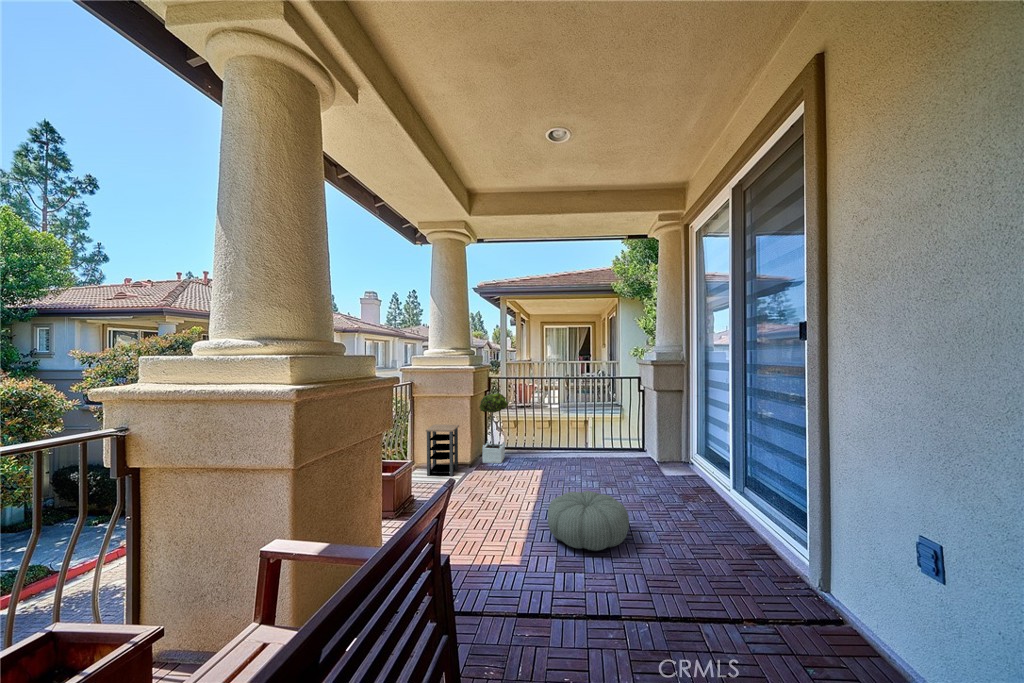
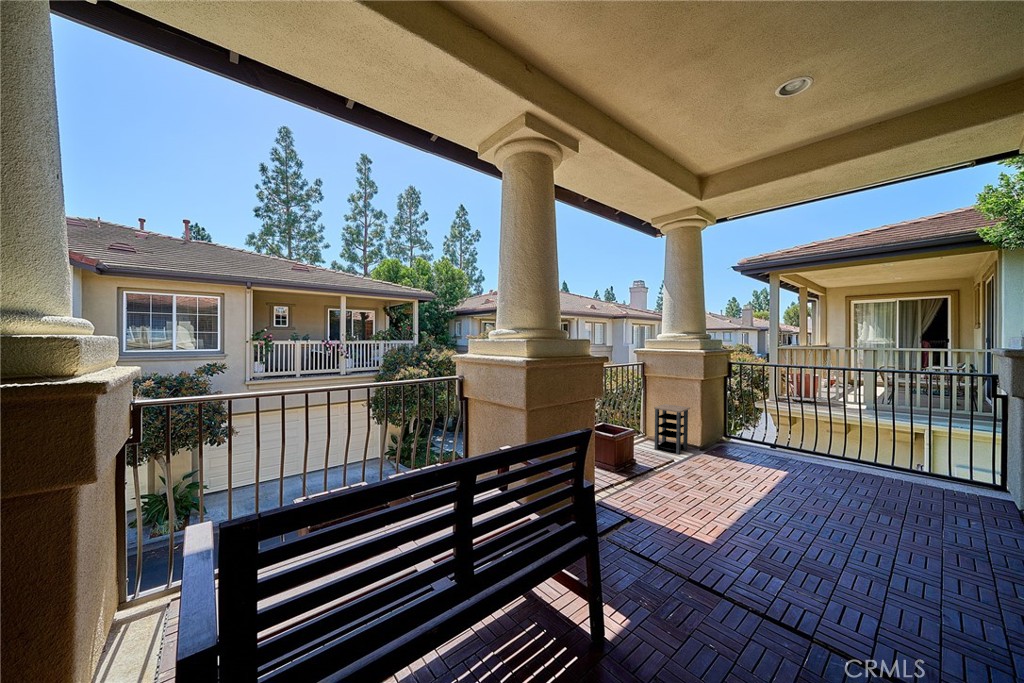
potted tree: present [480,393,508,463] -> none [714,380,749,454]
pouf: present [548,491,629,551] -> none [758,494,874,566]

